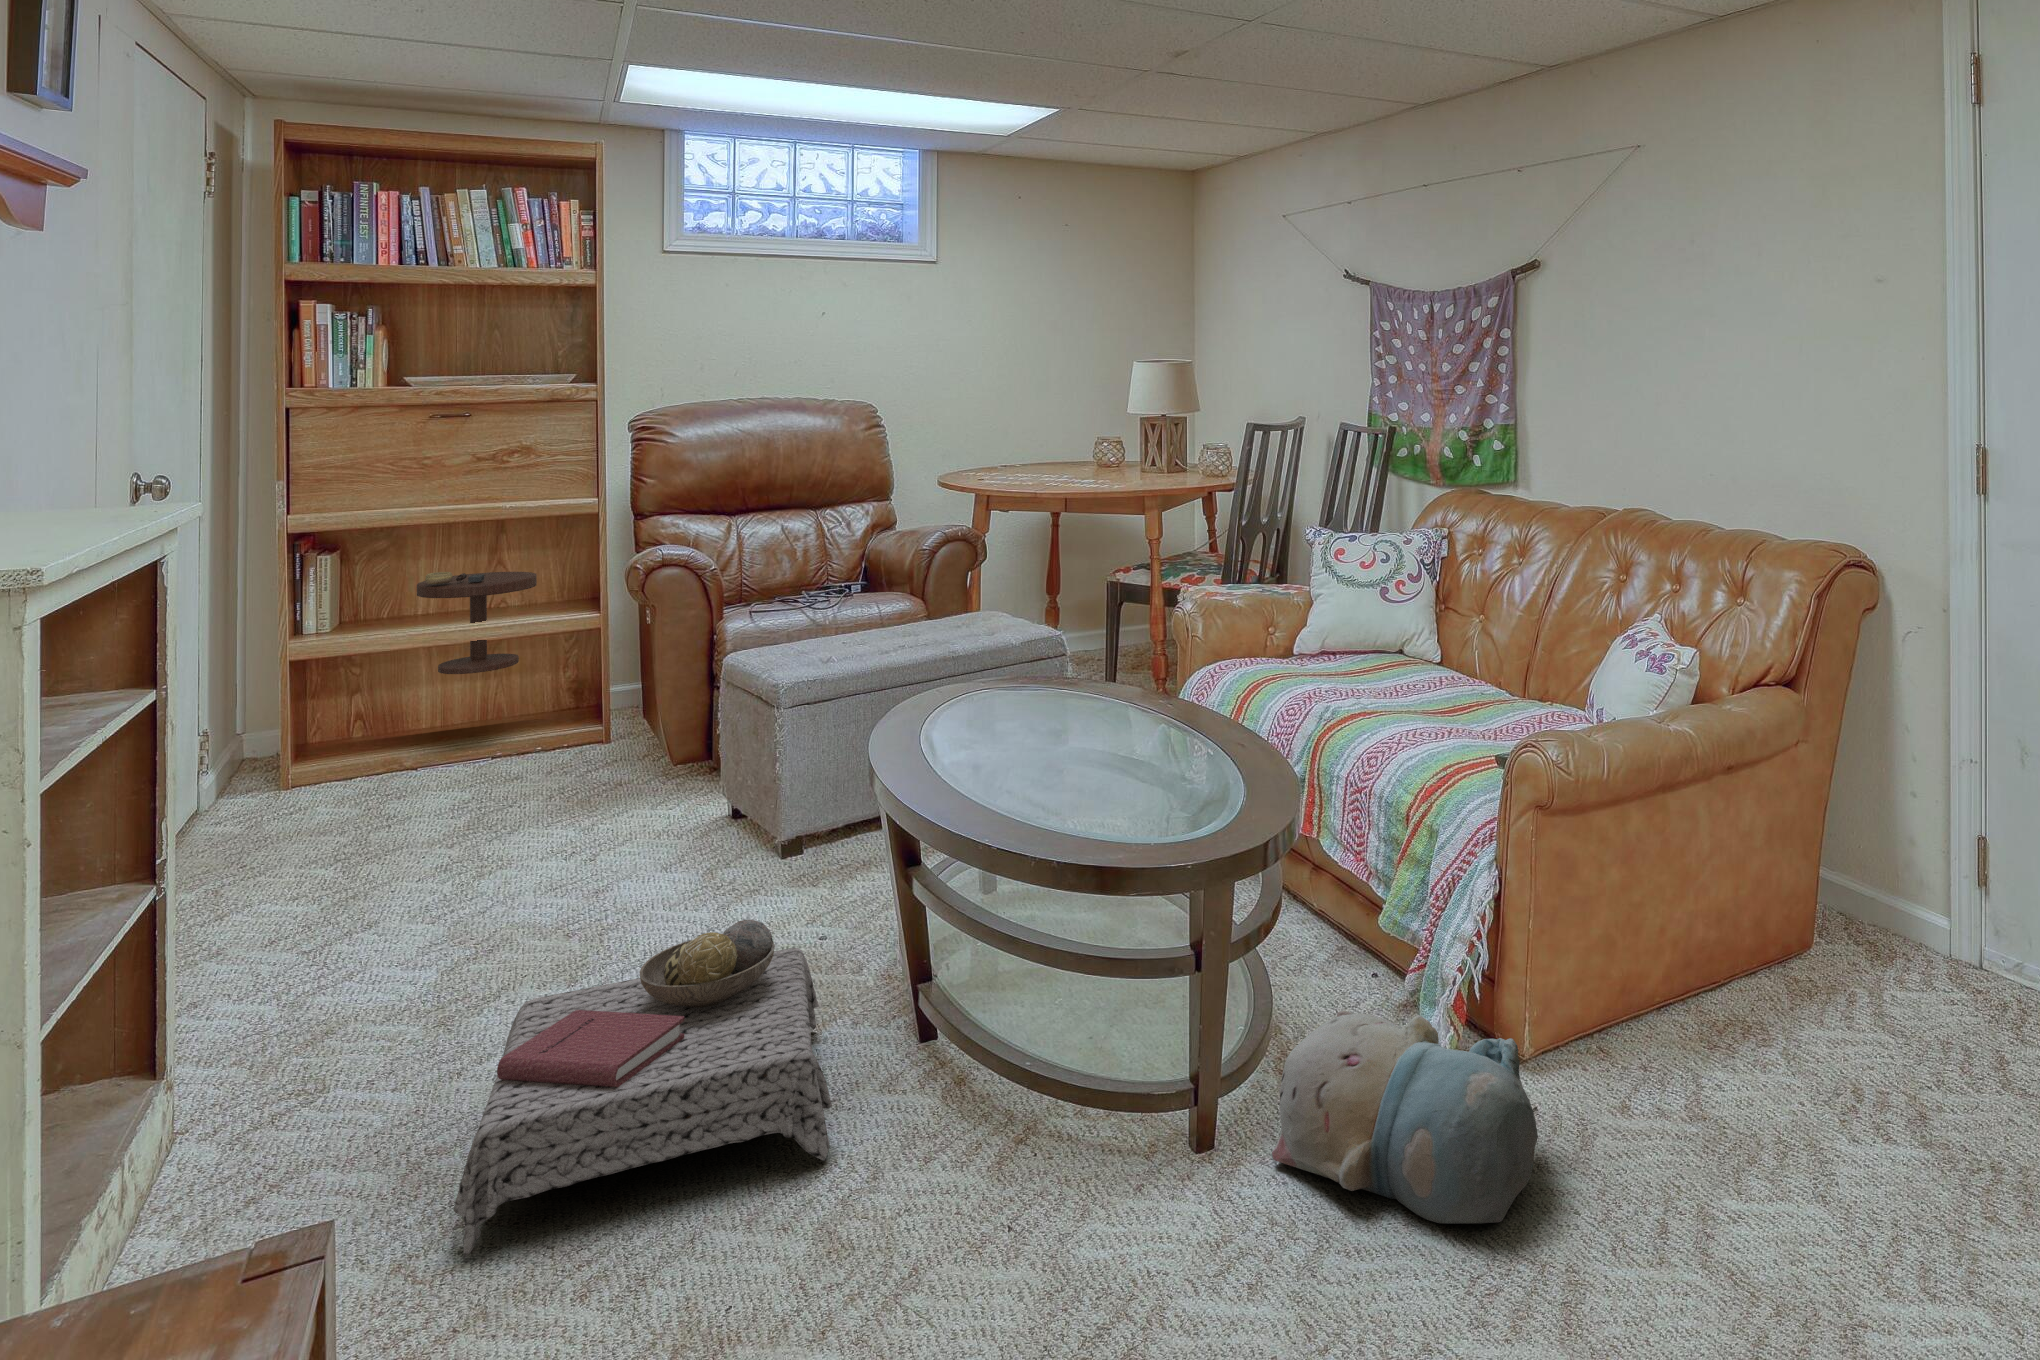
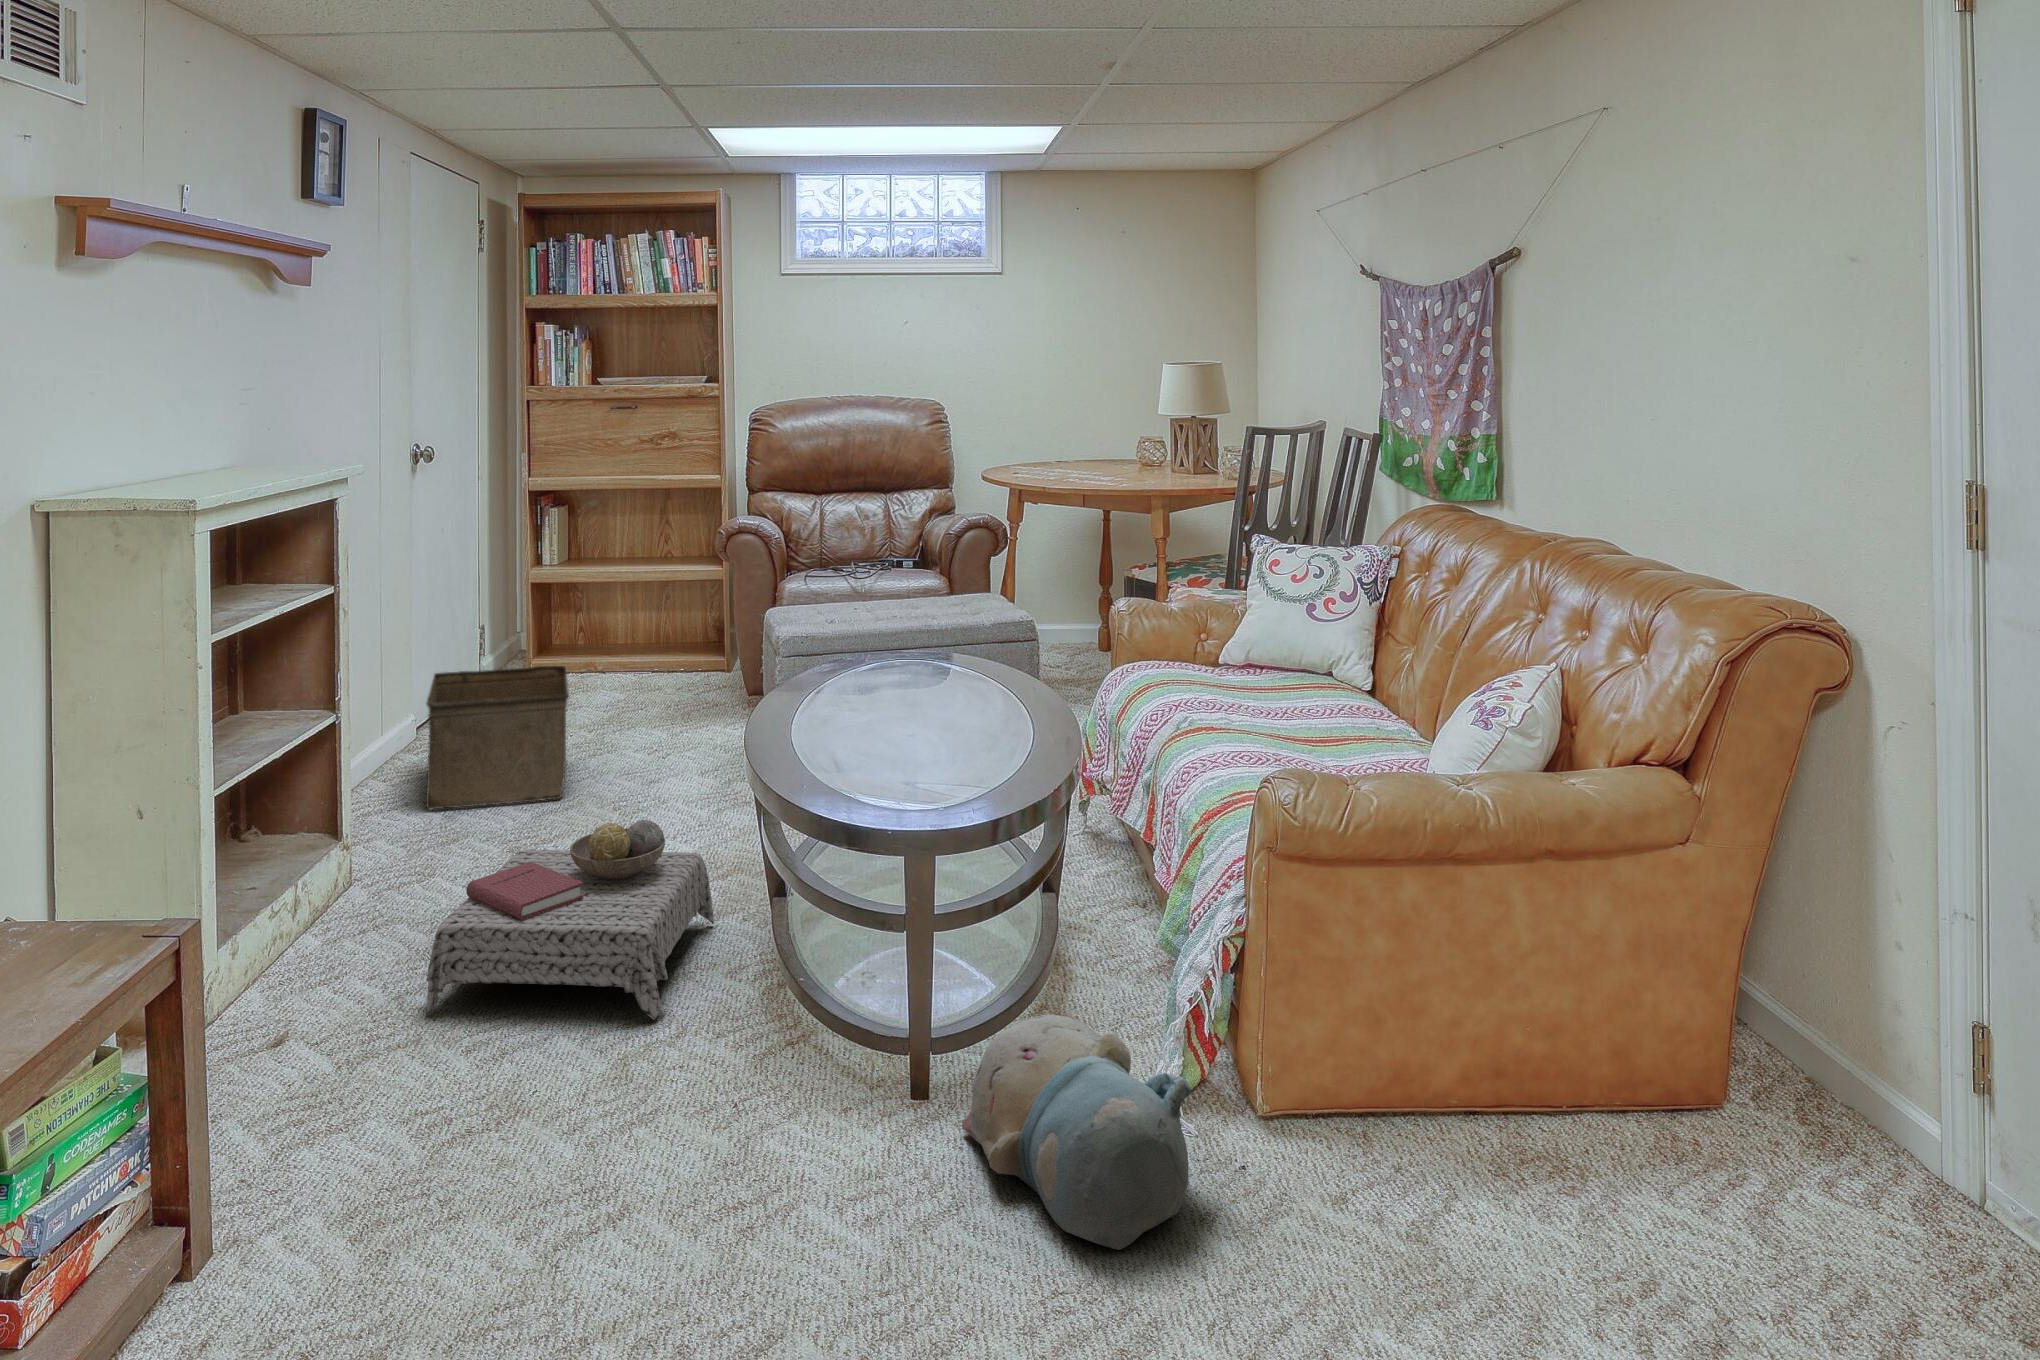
side table: present [417,572,537,674] -> none [607,530,685,673]
storage bin: none [203,754,481,988] -> present [426,666,569,810]

